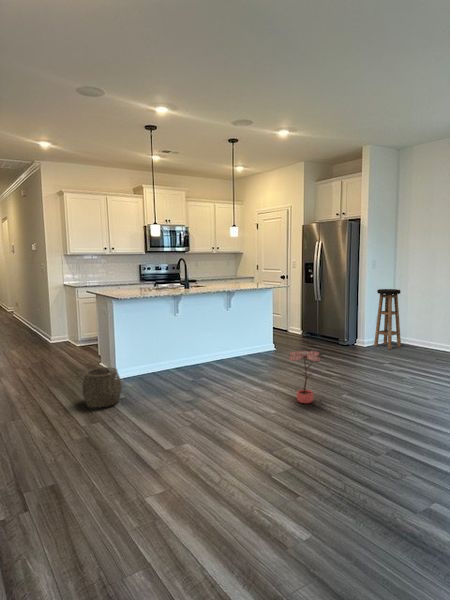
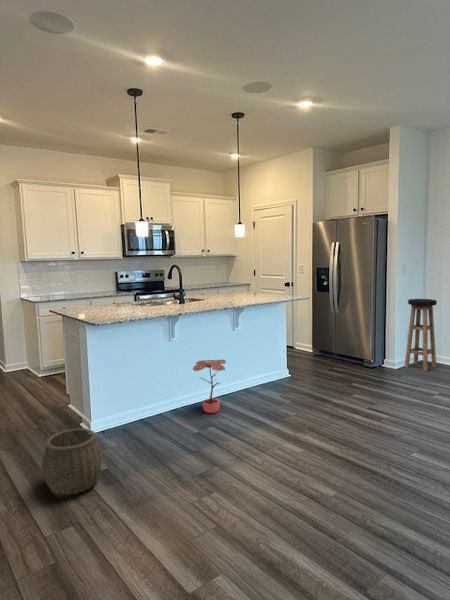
potted plant: present [289,351,321,403] -> present [193,360,226,413]

